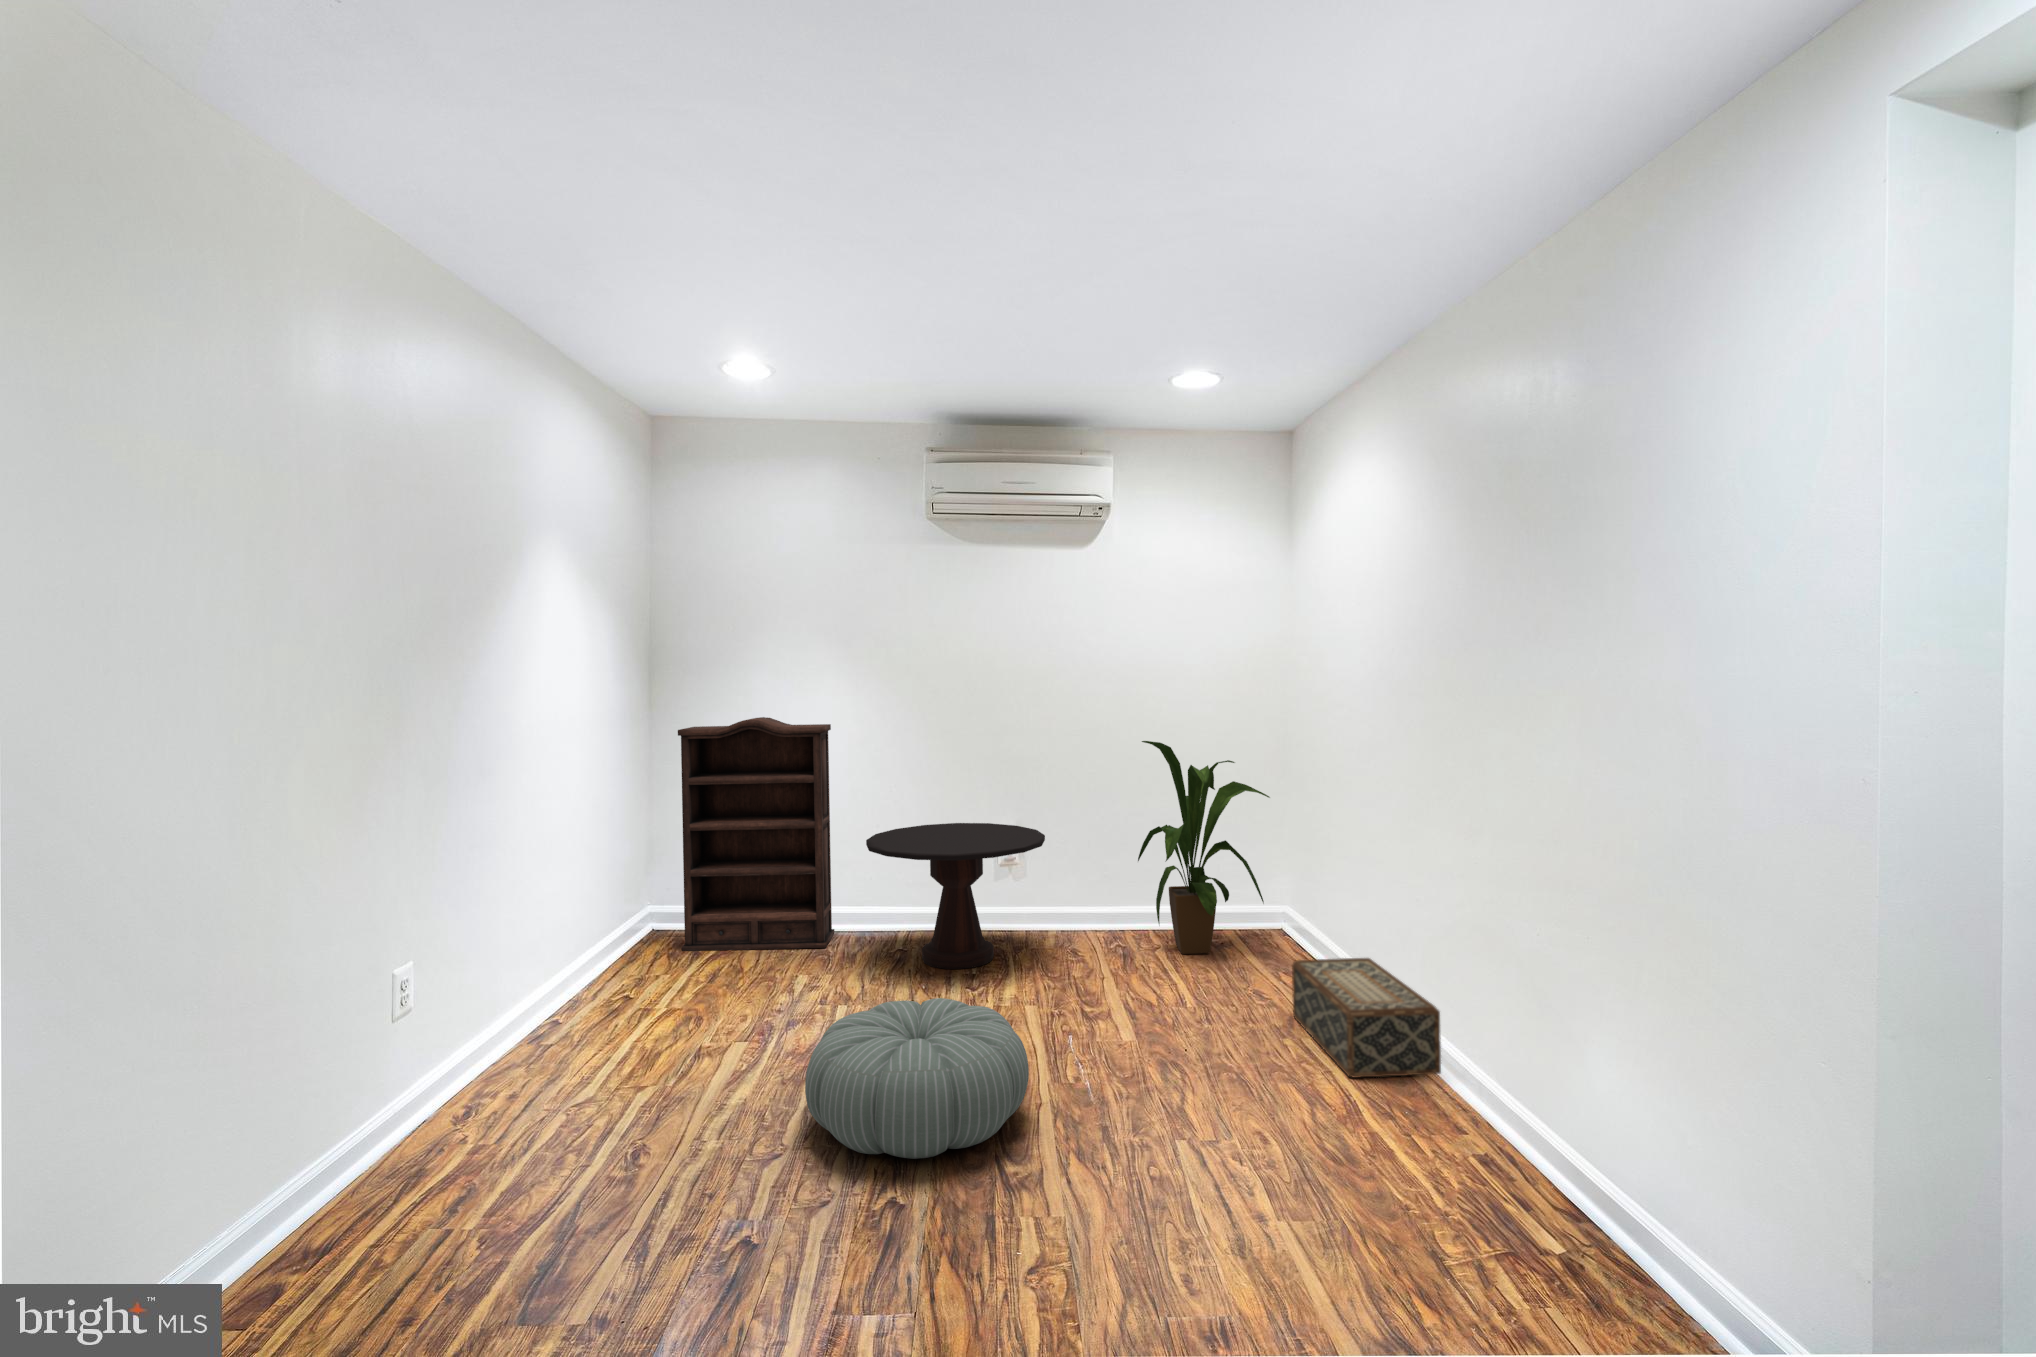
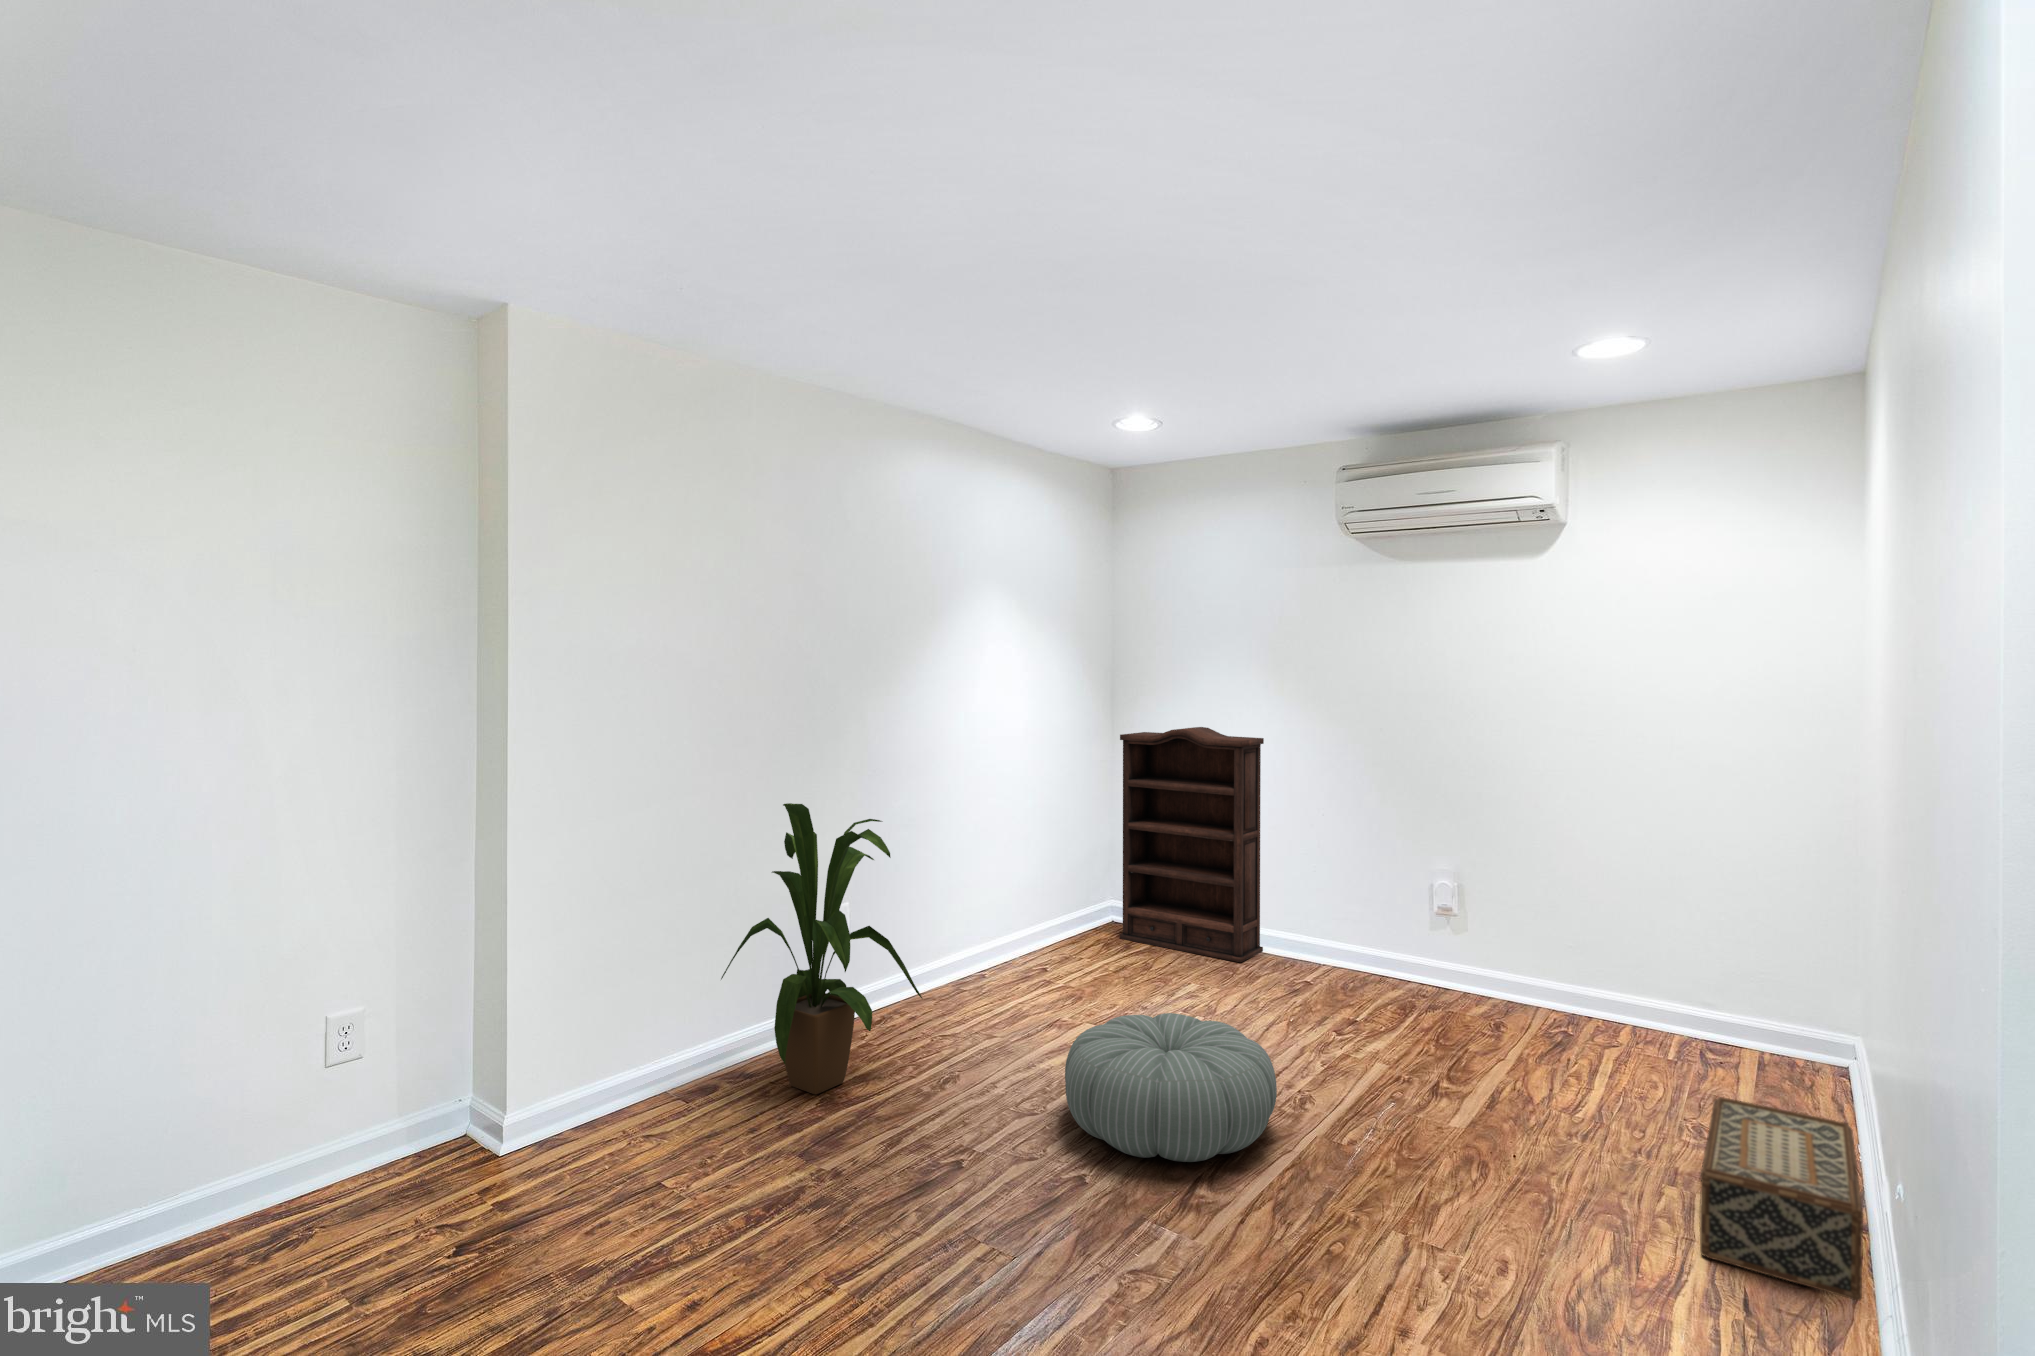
house plant: present [1138,741,1270,954] -> present [721,803,922,1094]
side table: present [866,823,1045,969] -> none [1262,853,1466,1015]

